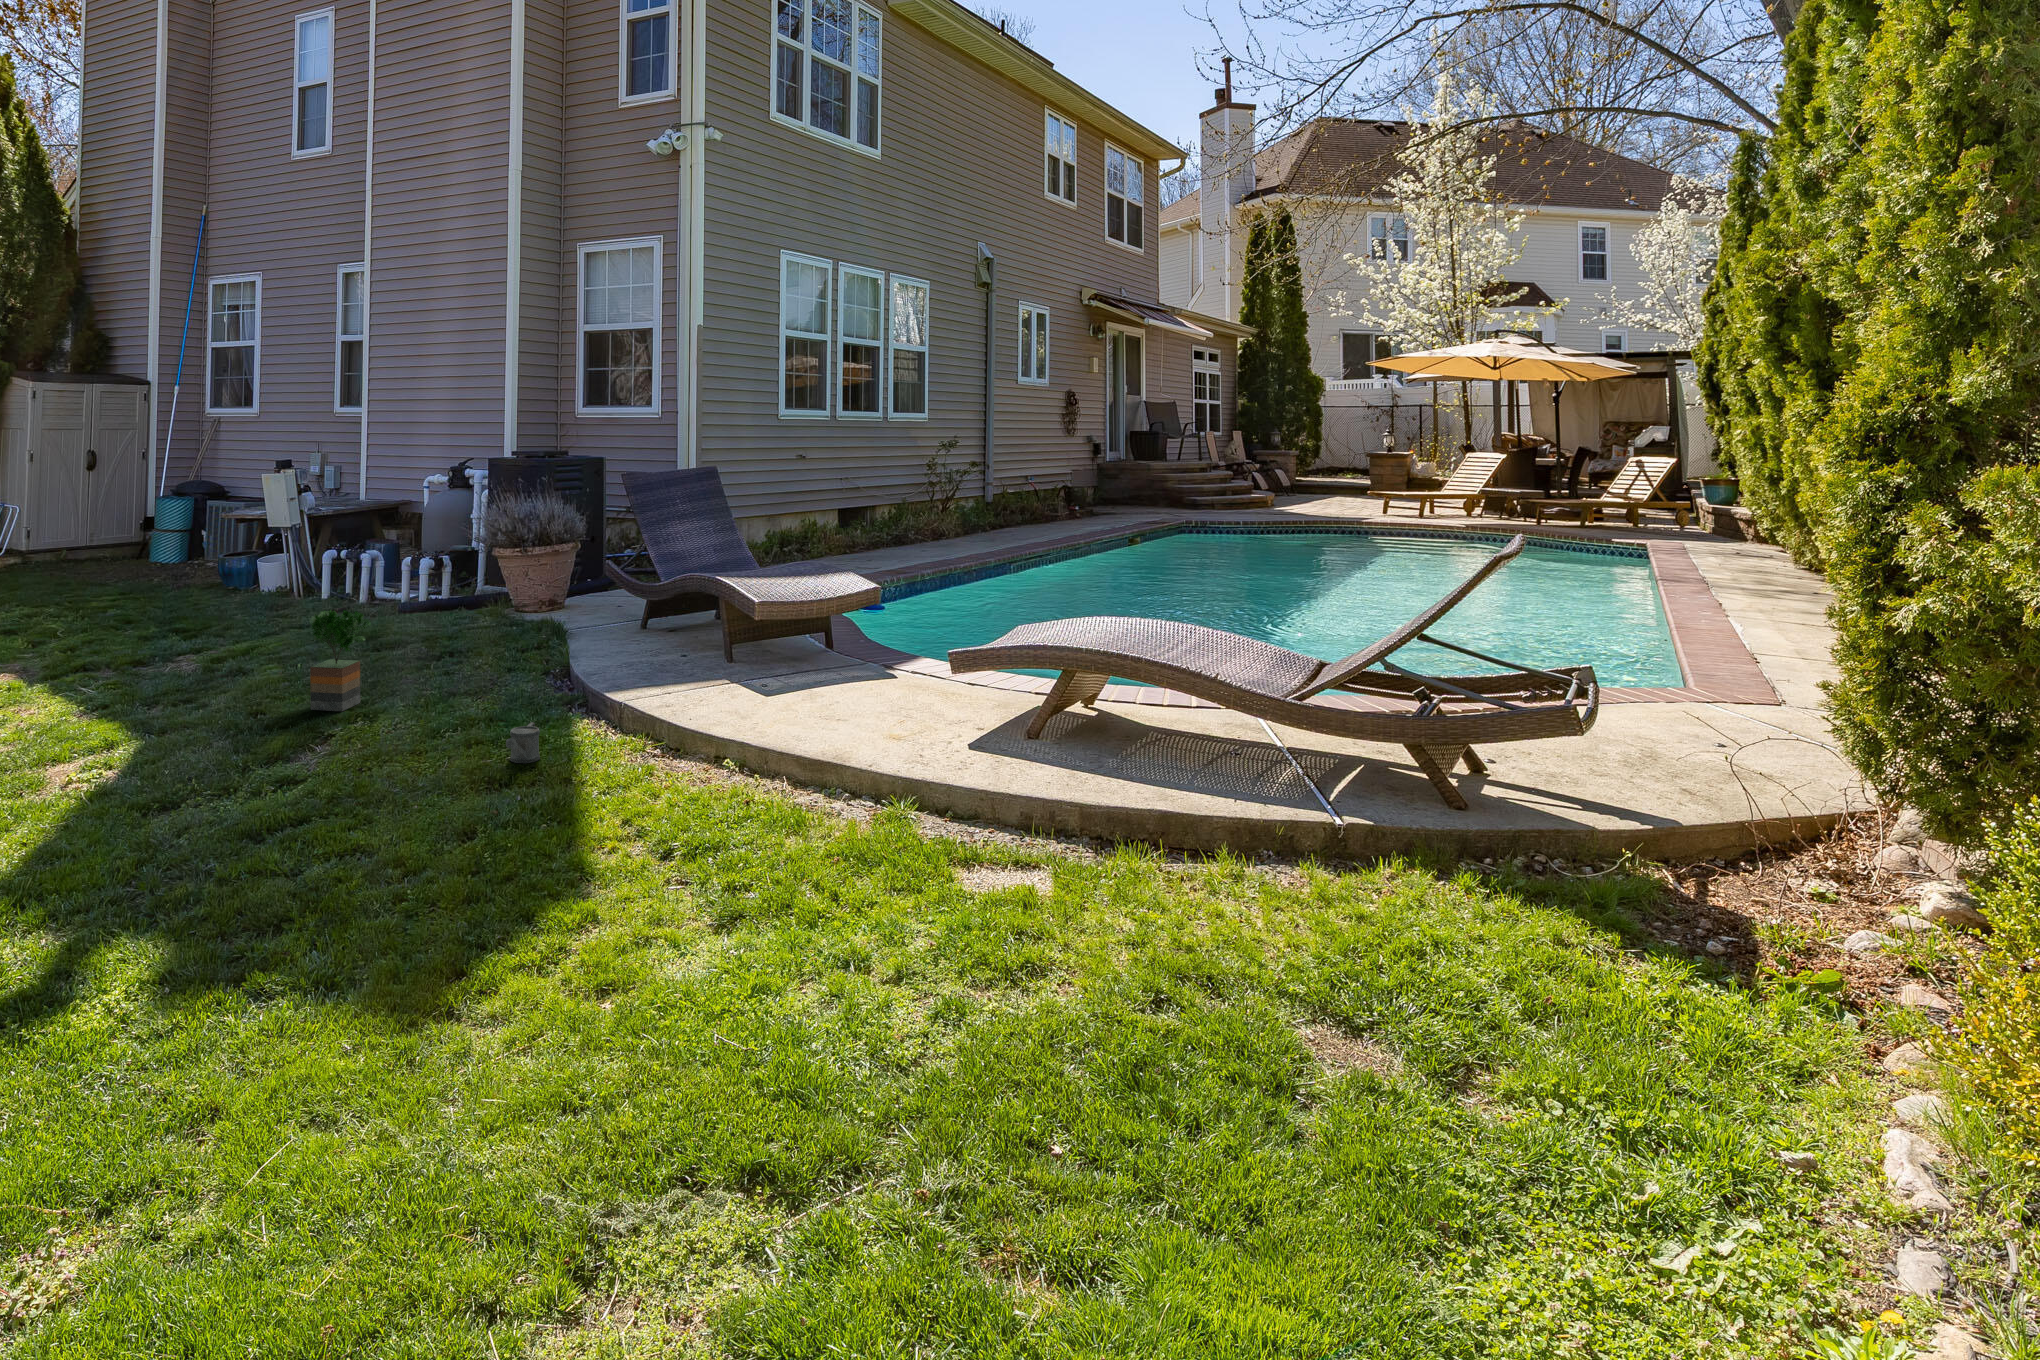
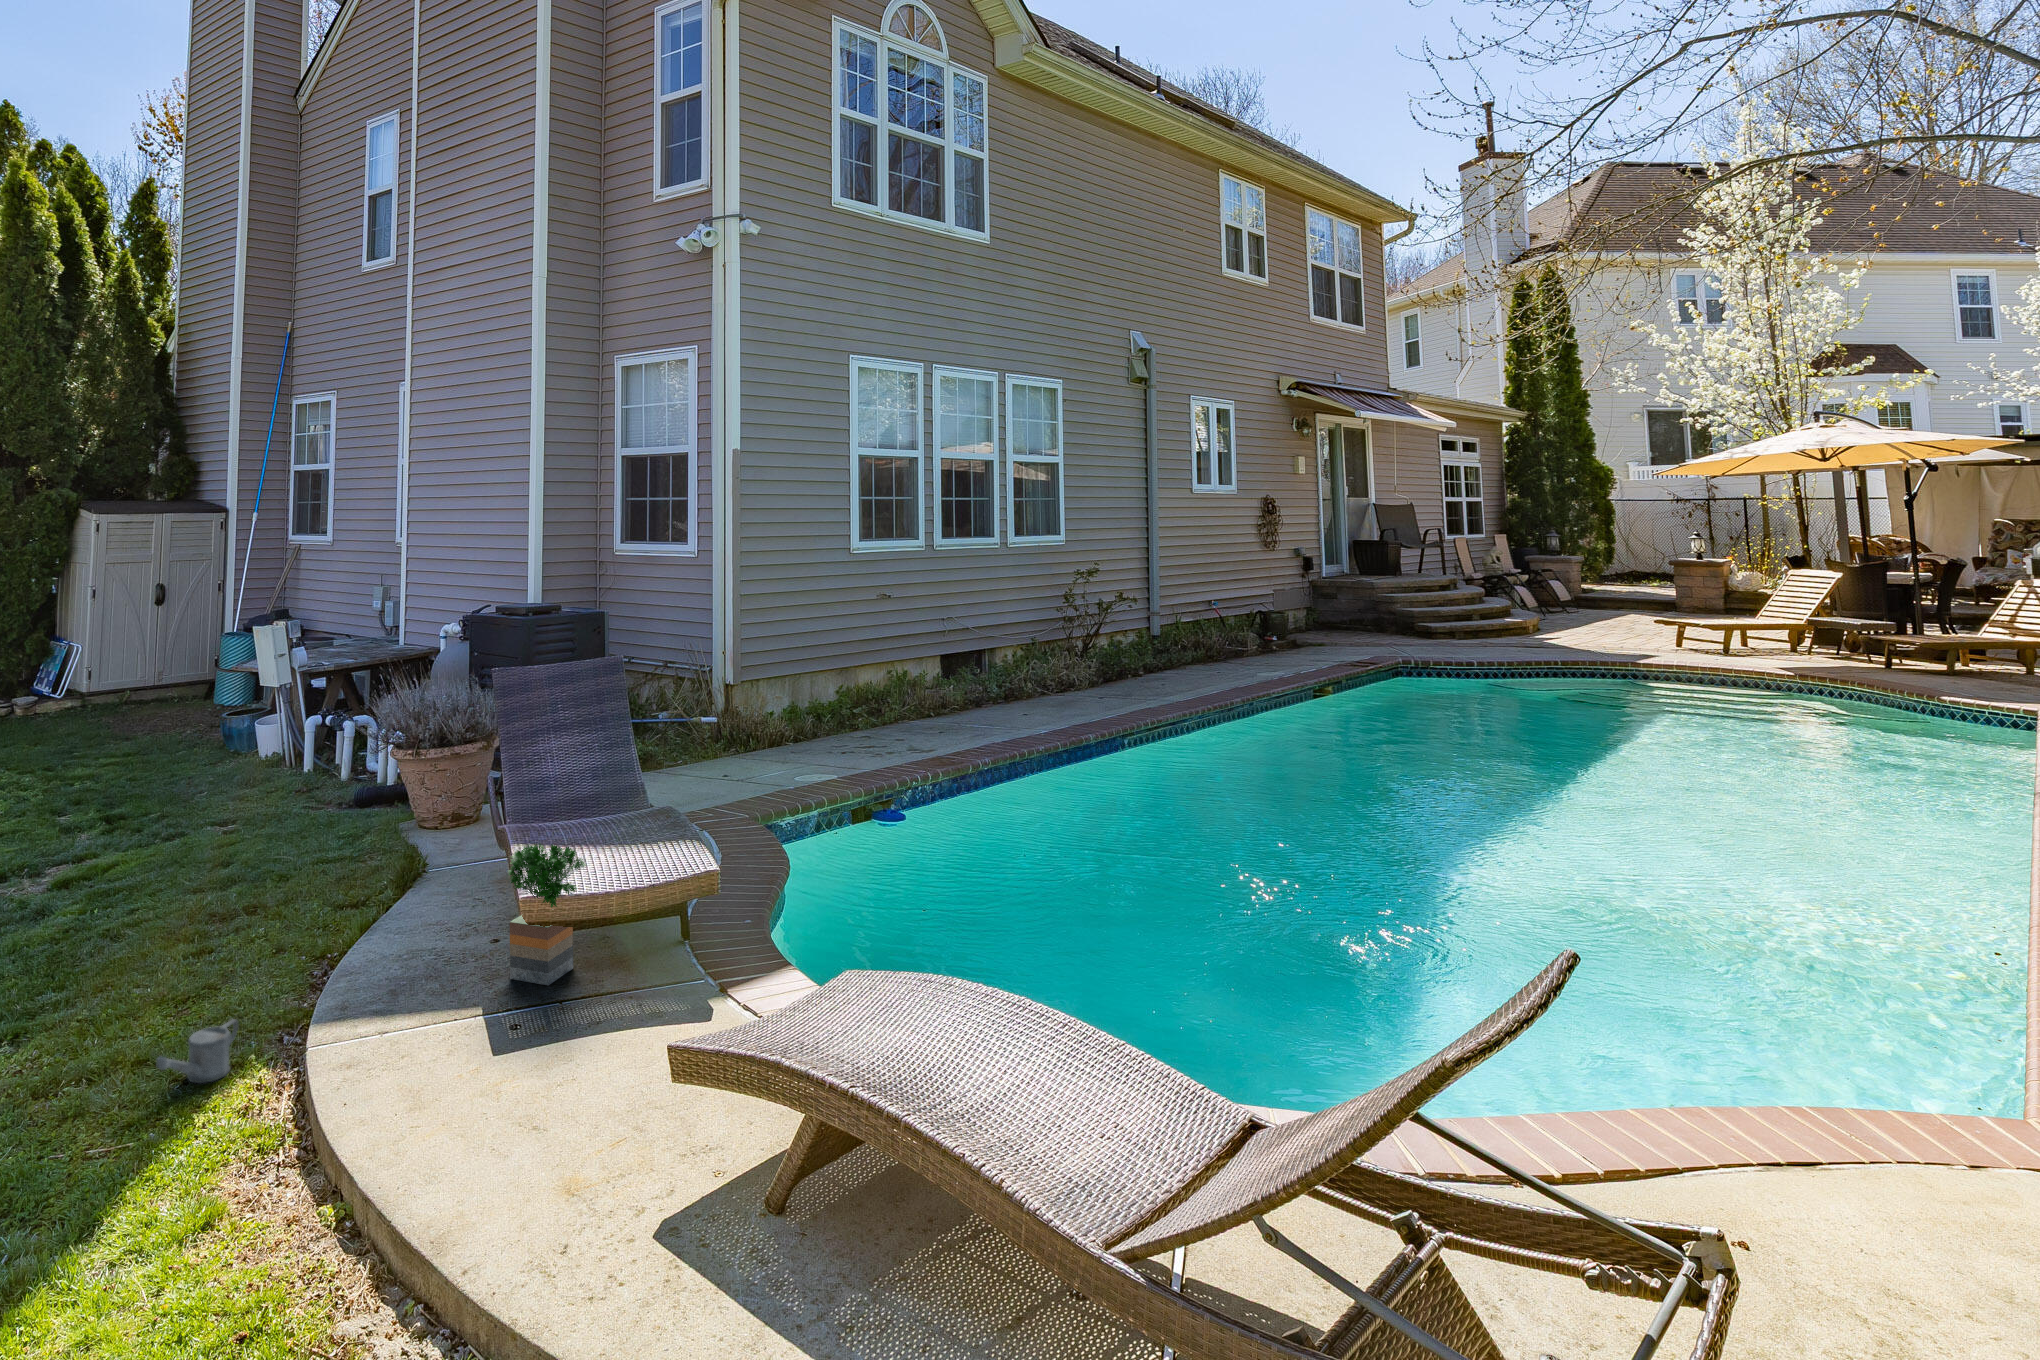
potted tree: present [310,610,370,711] -> present [509,844,585,985]

